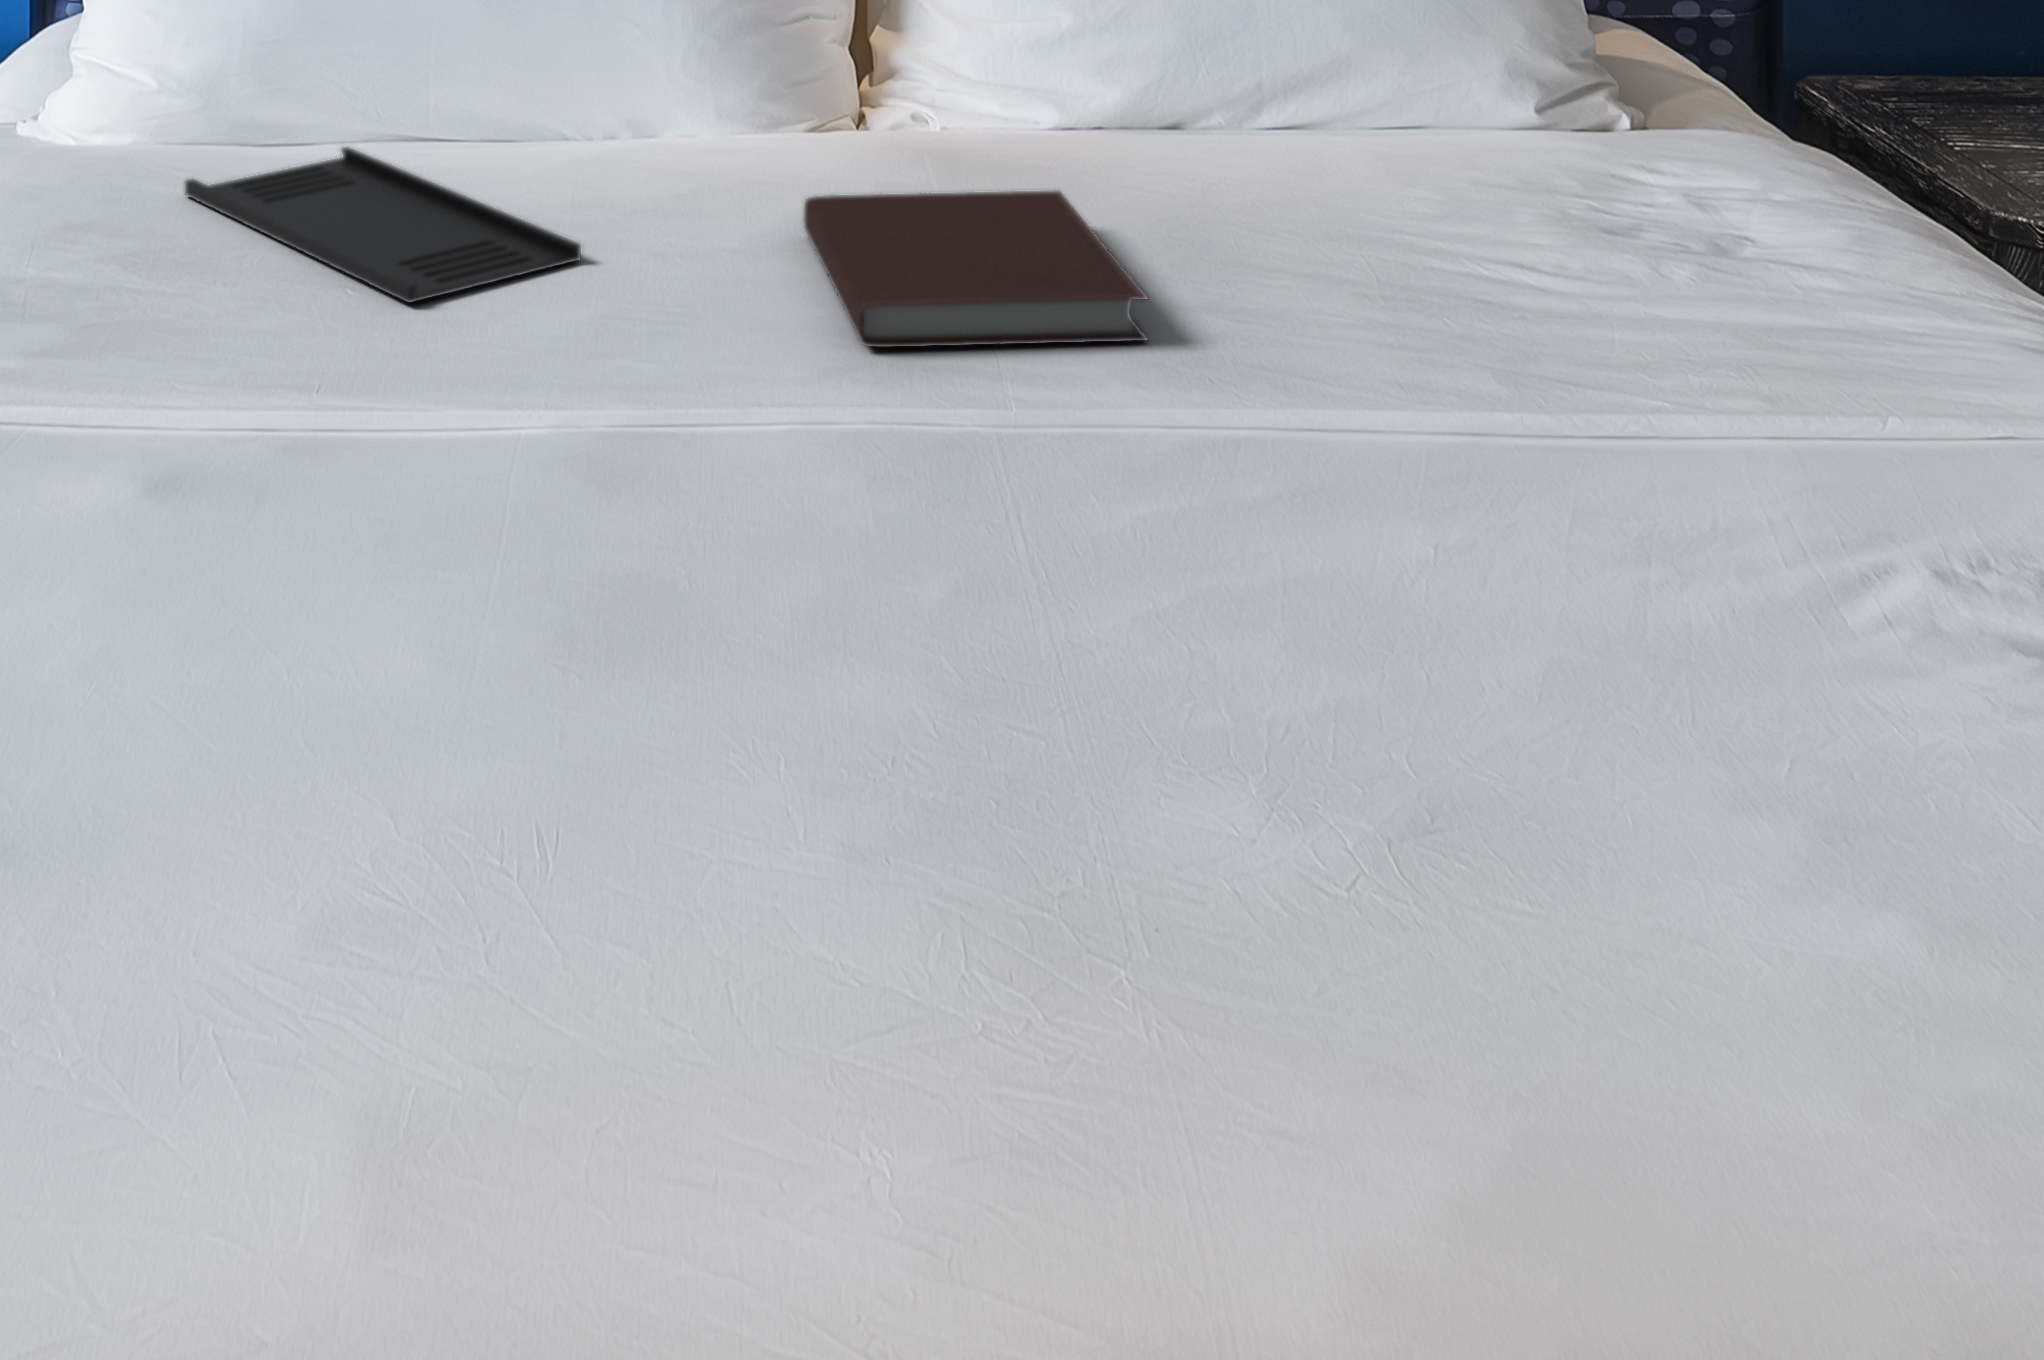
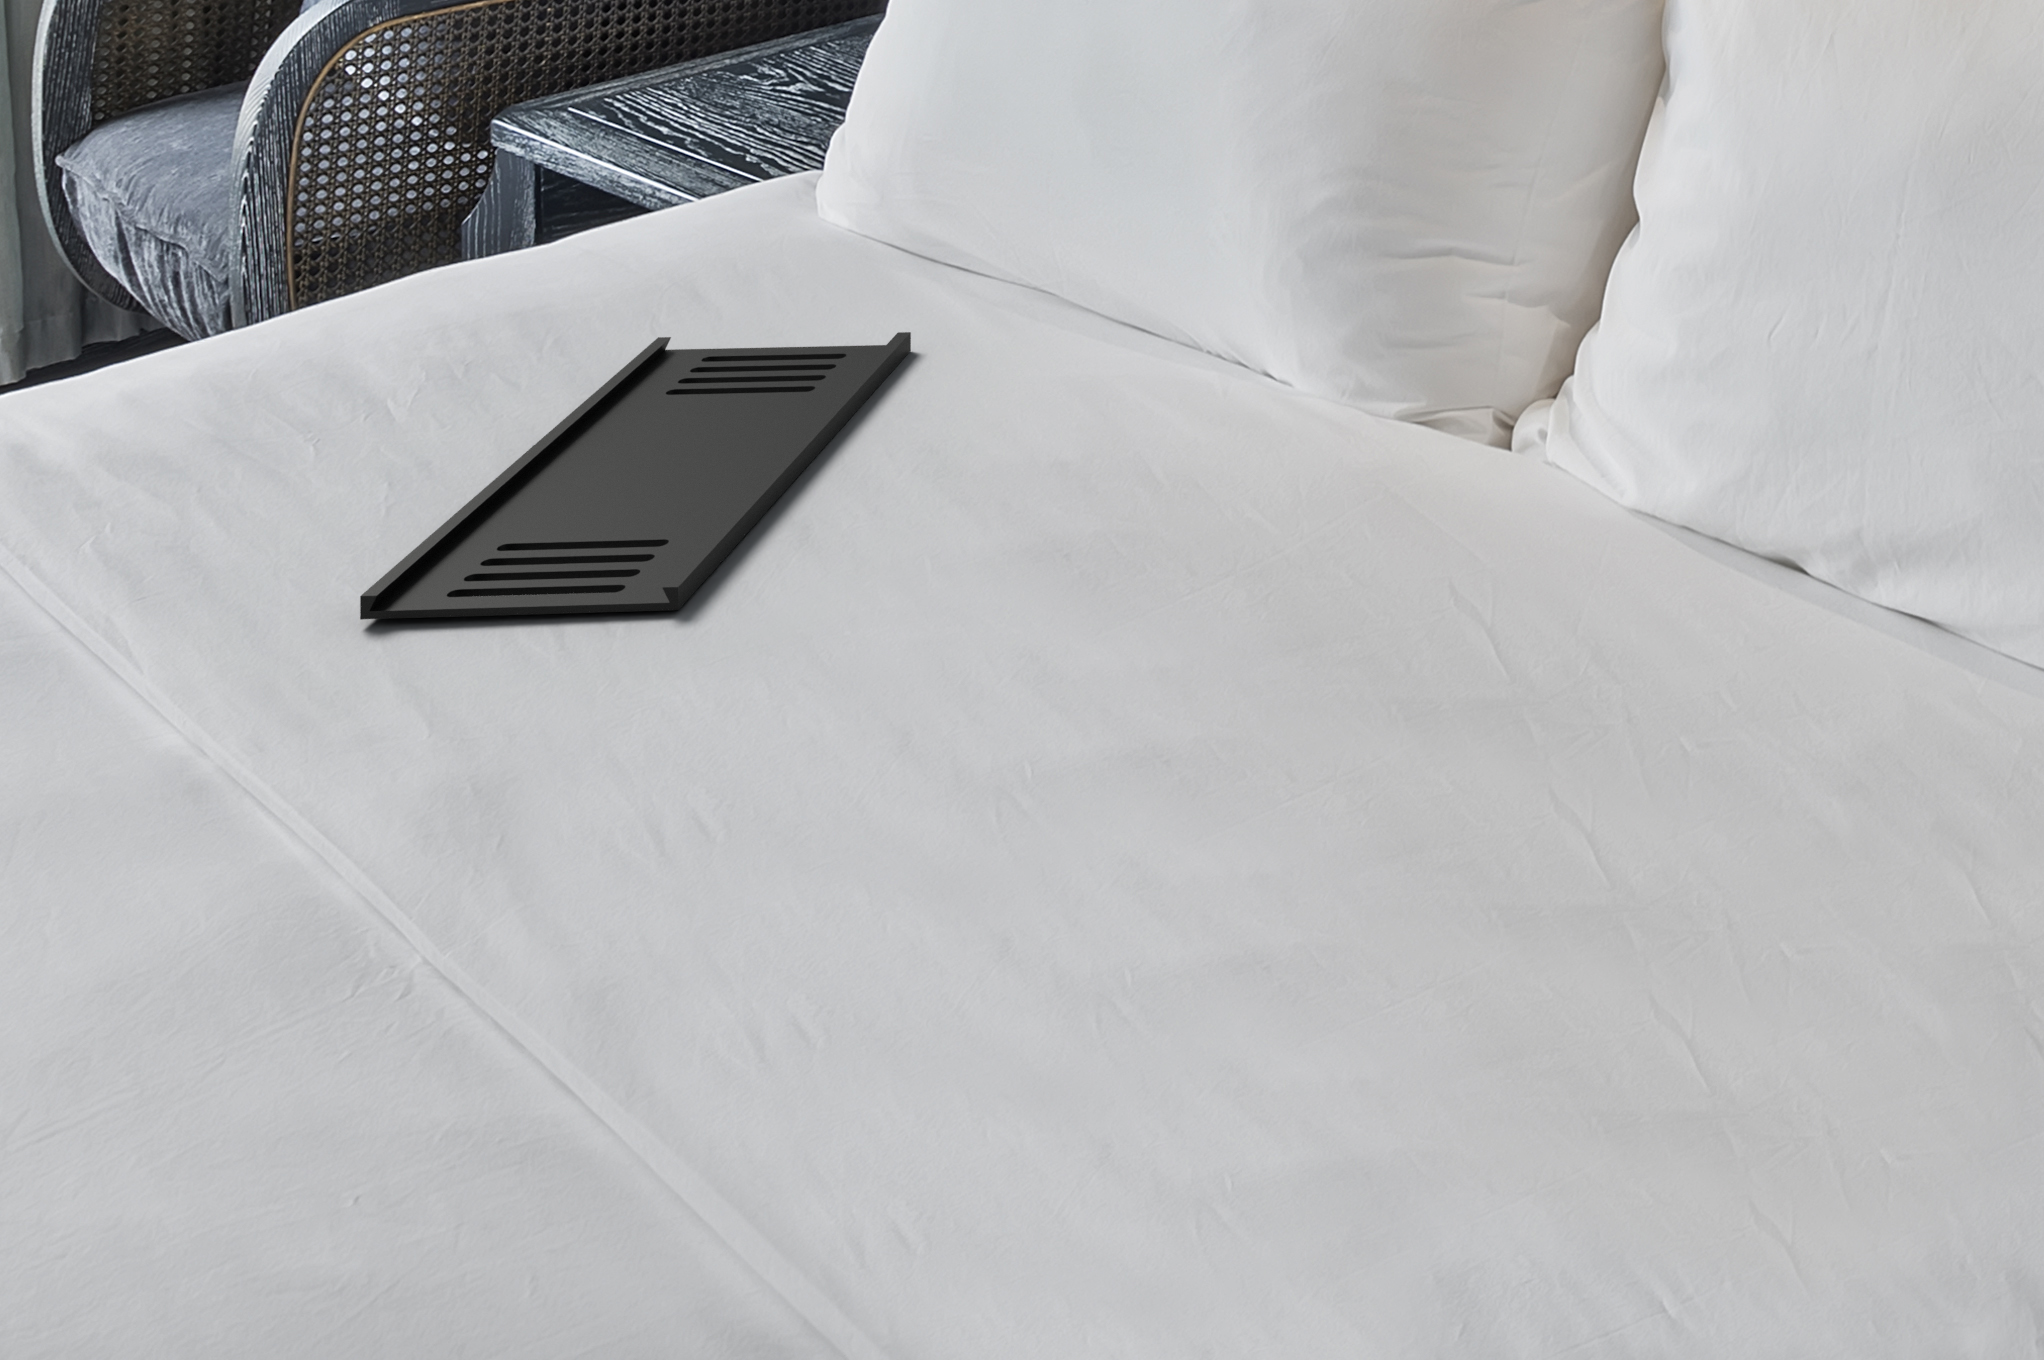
notebook: present [804,191,1147,347] -> none [476,605,1281,1114]

